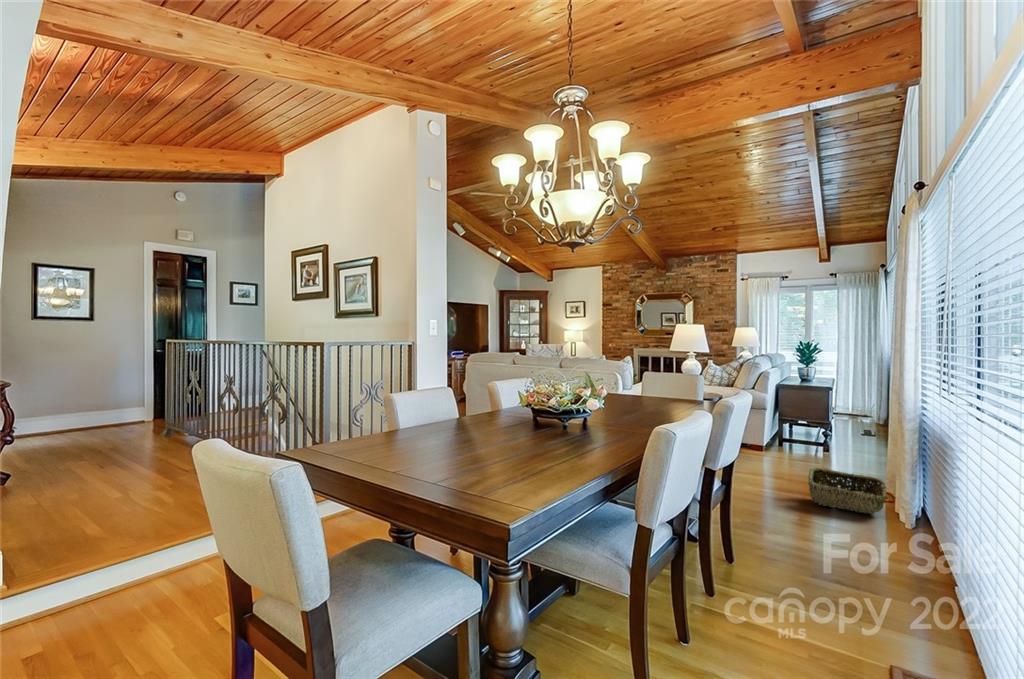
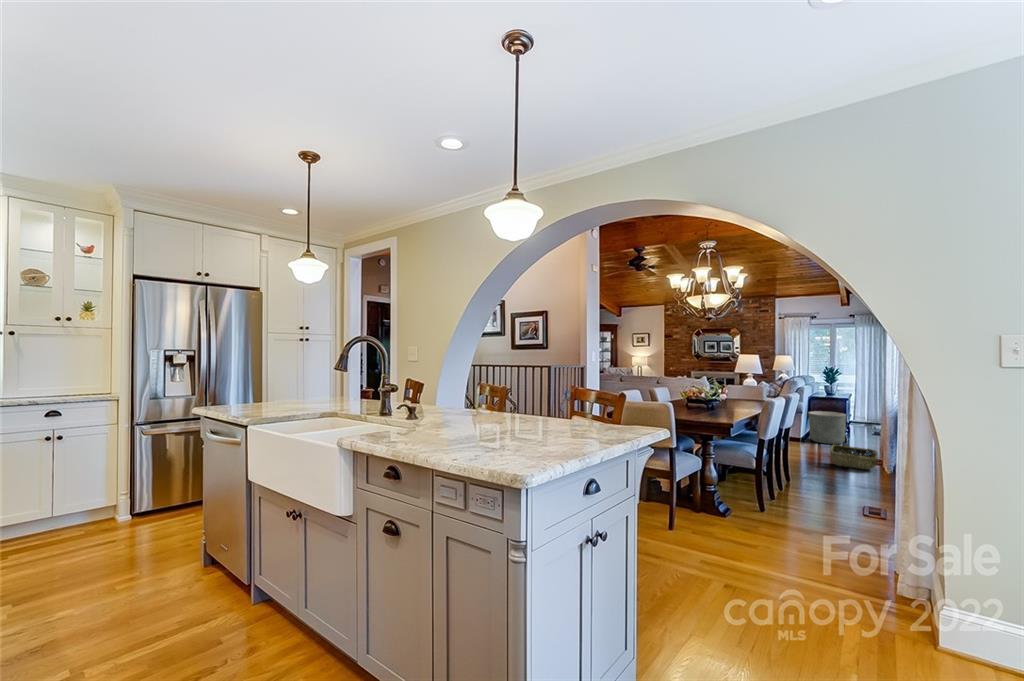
planter: none [775,405,829,454] -> present [808,411,846,444]

